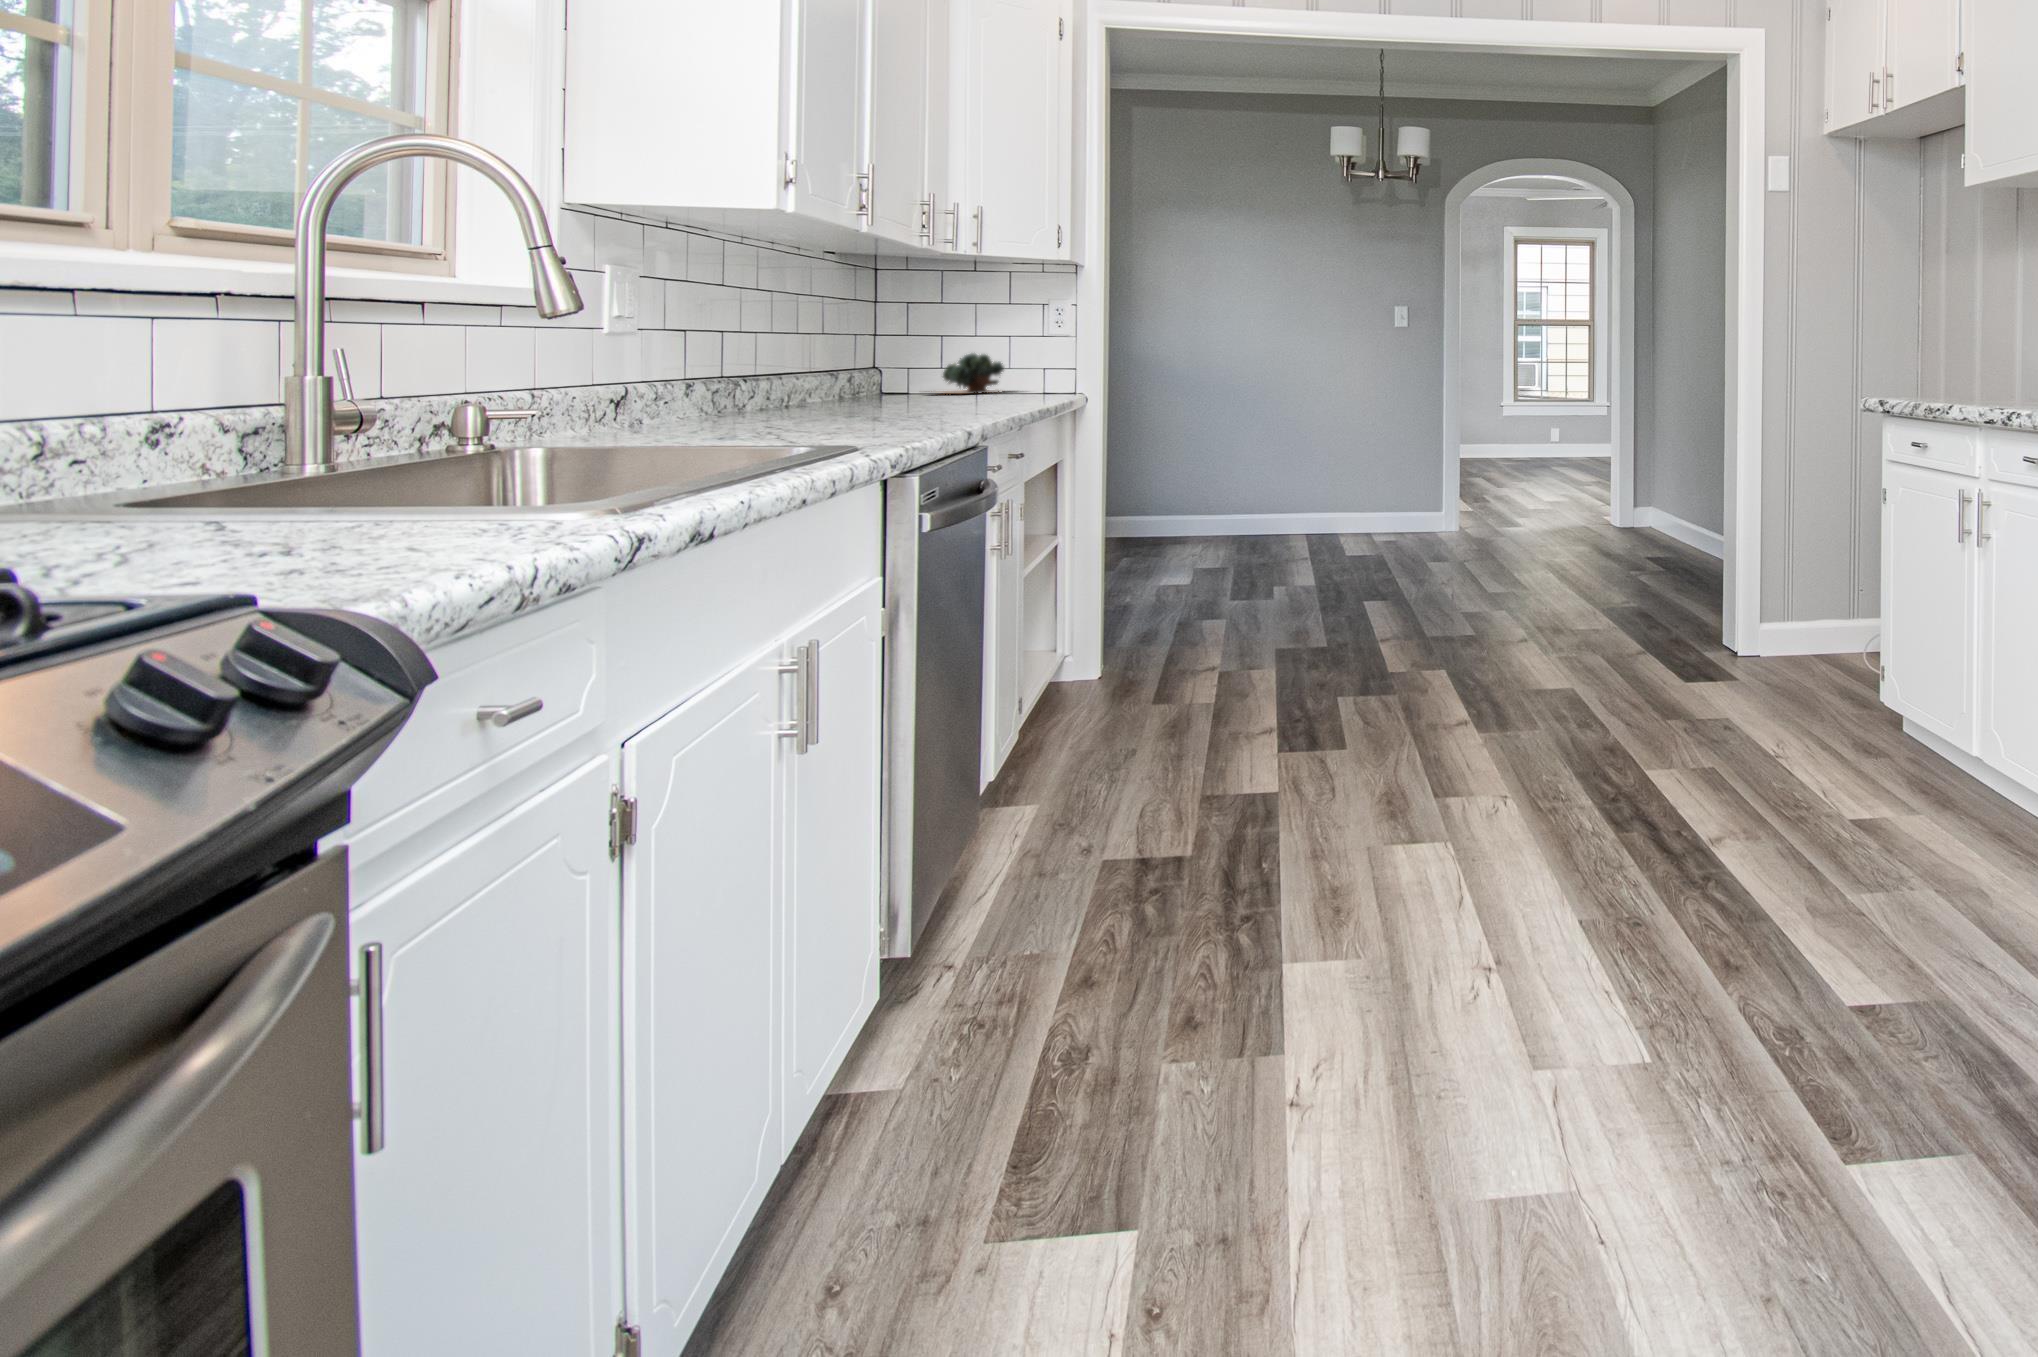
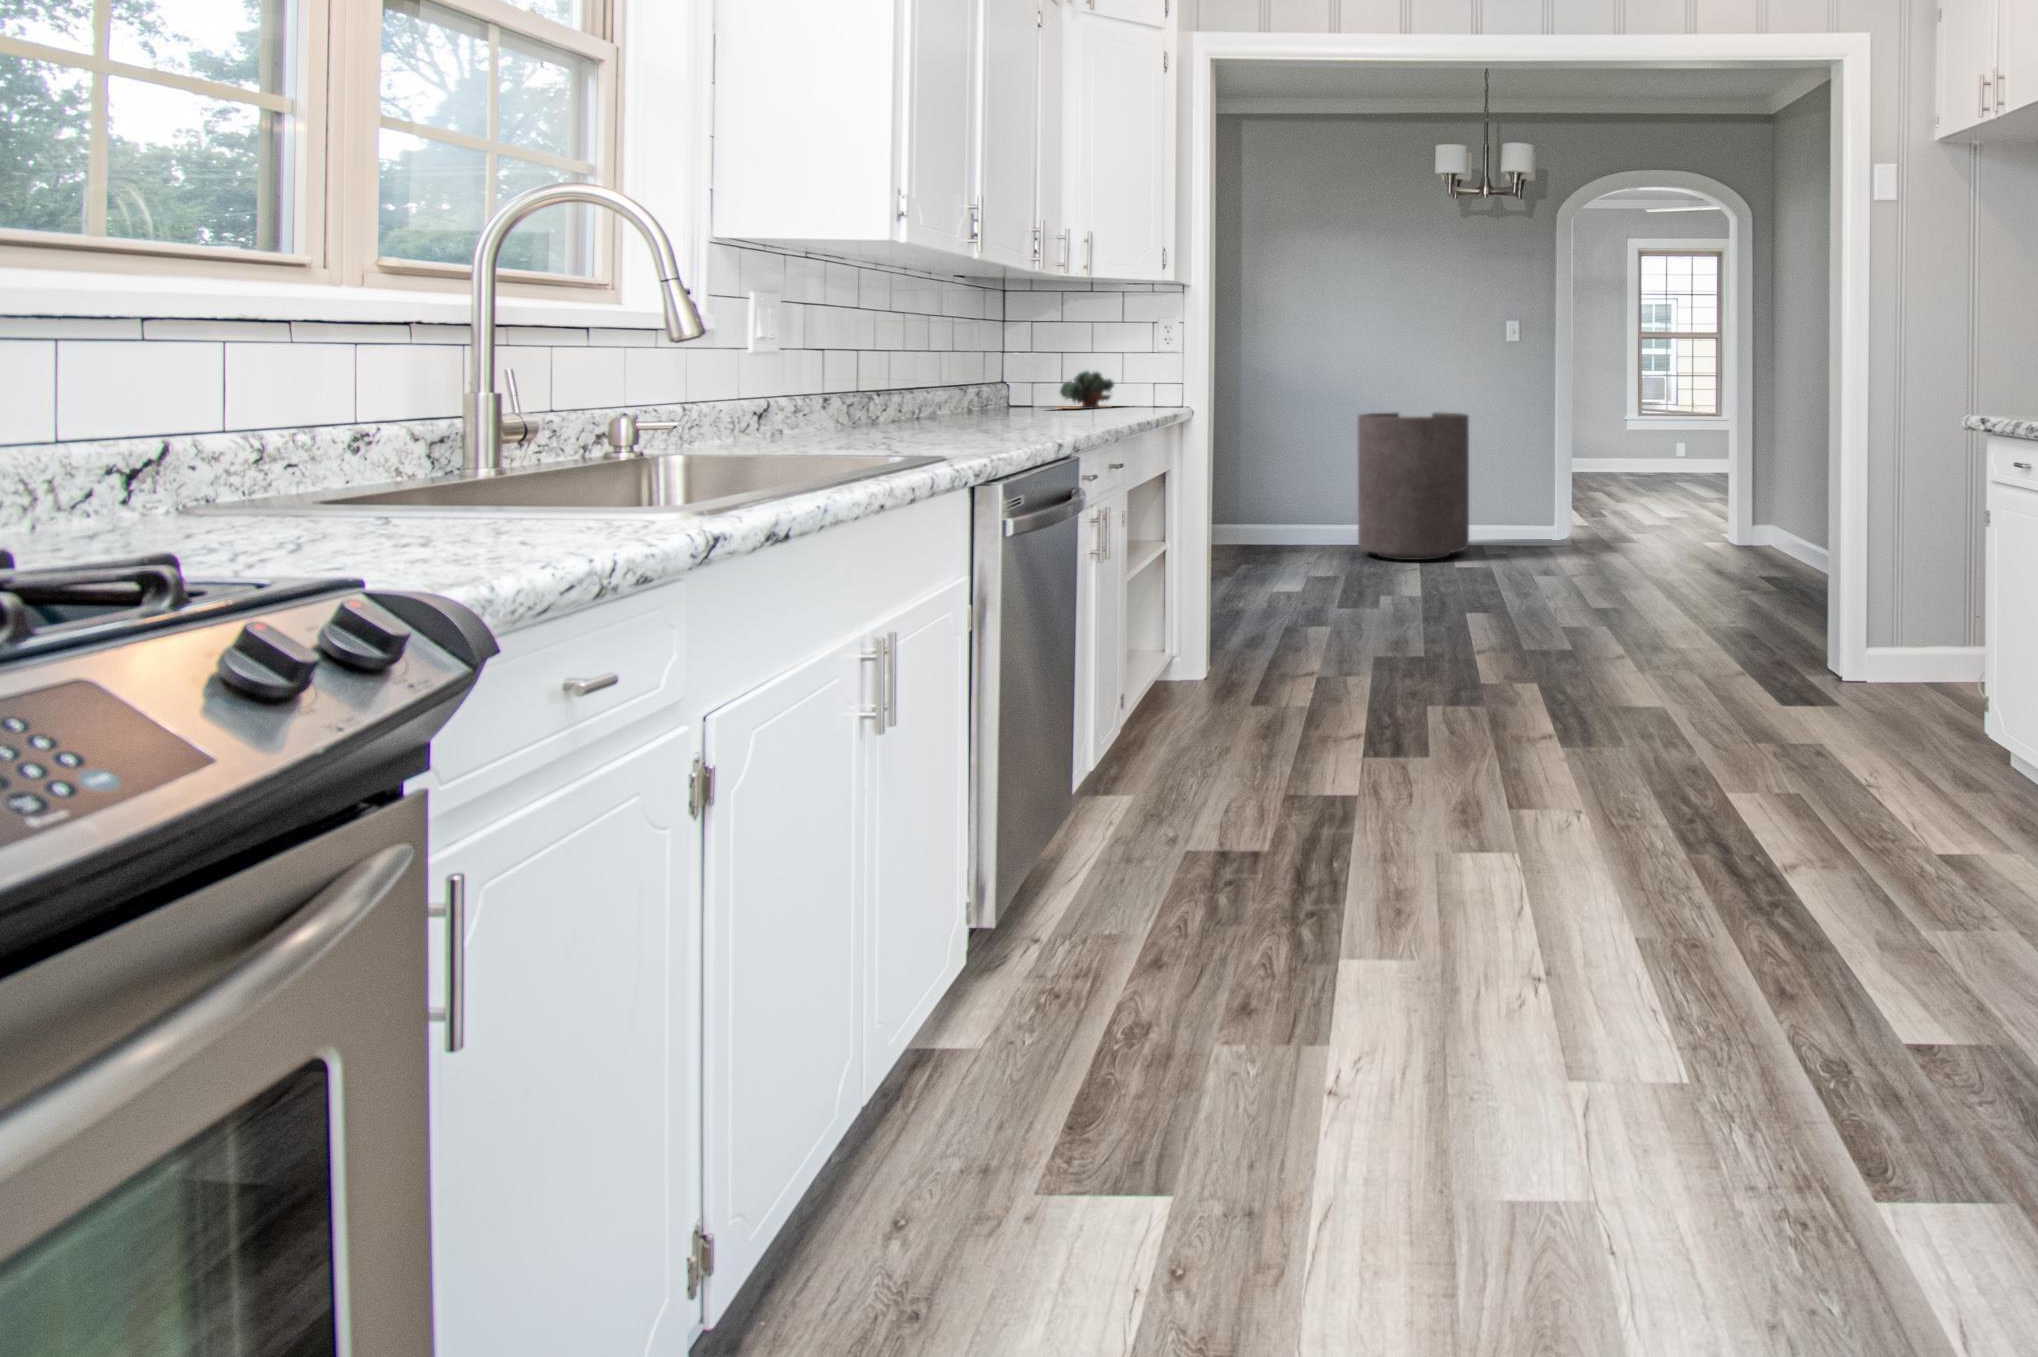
trash can: none [1247,398,1363,549] -> present [1358,412,1469,560]

